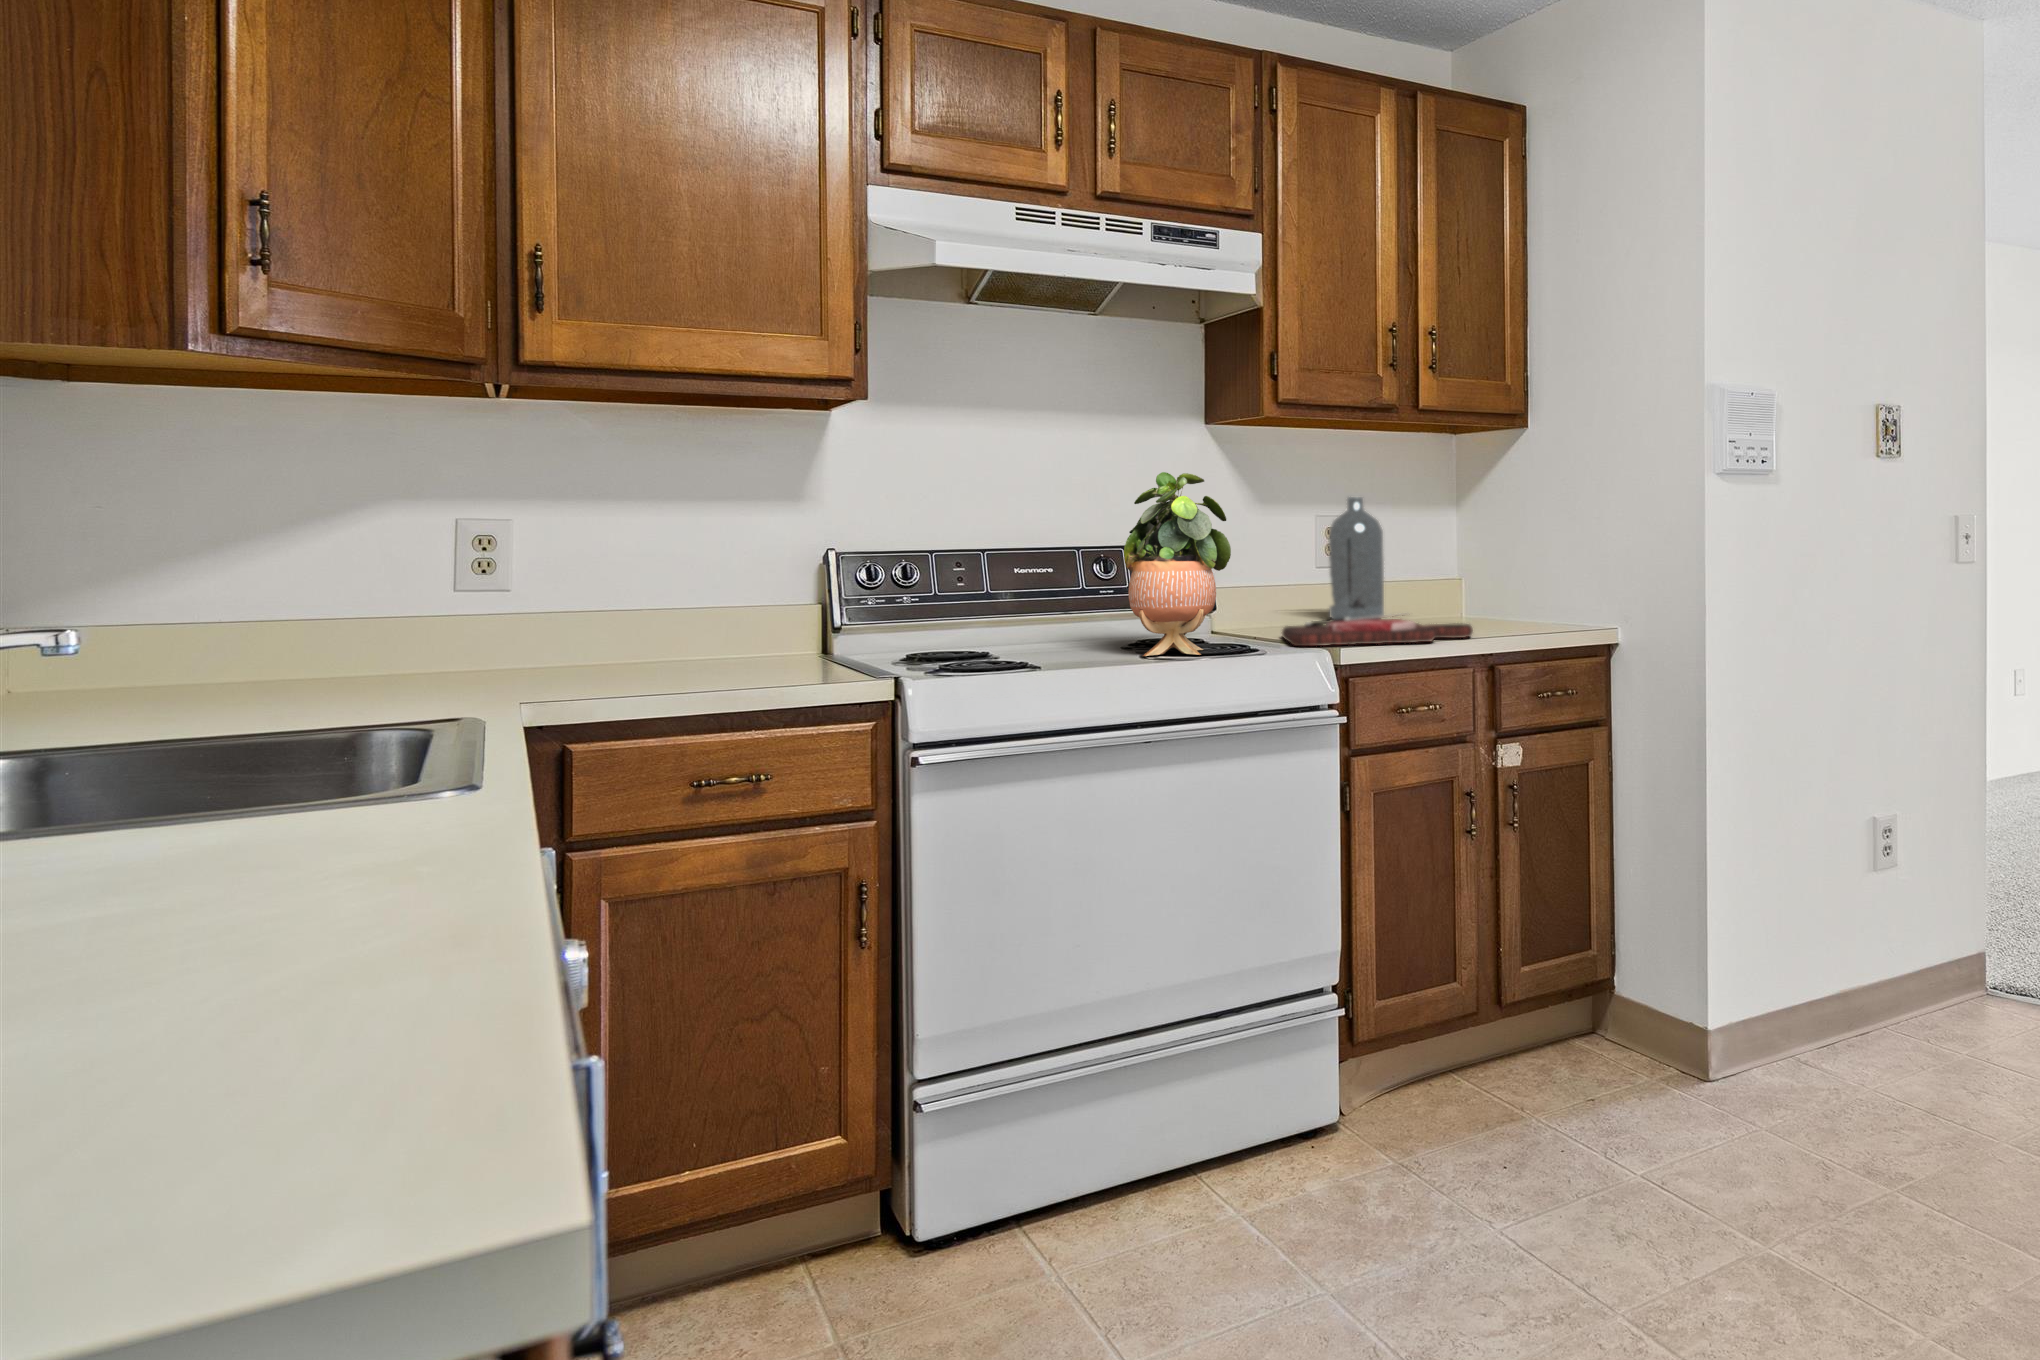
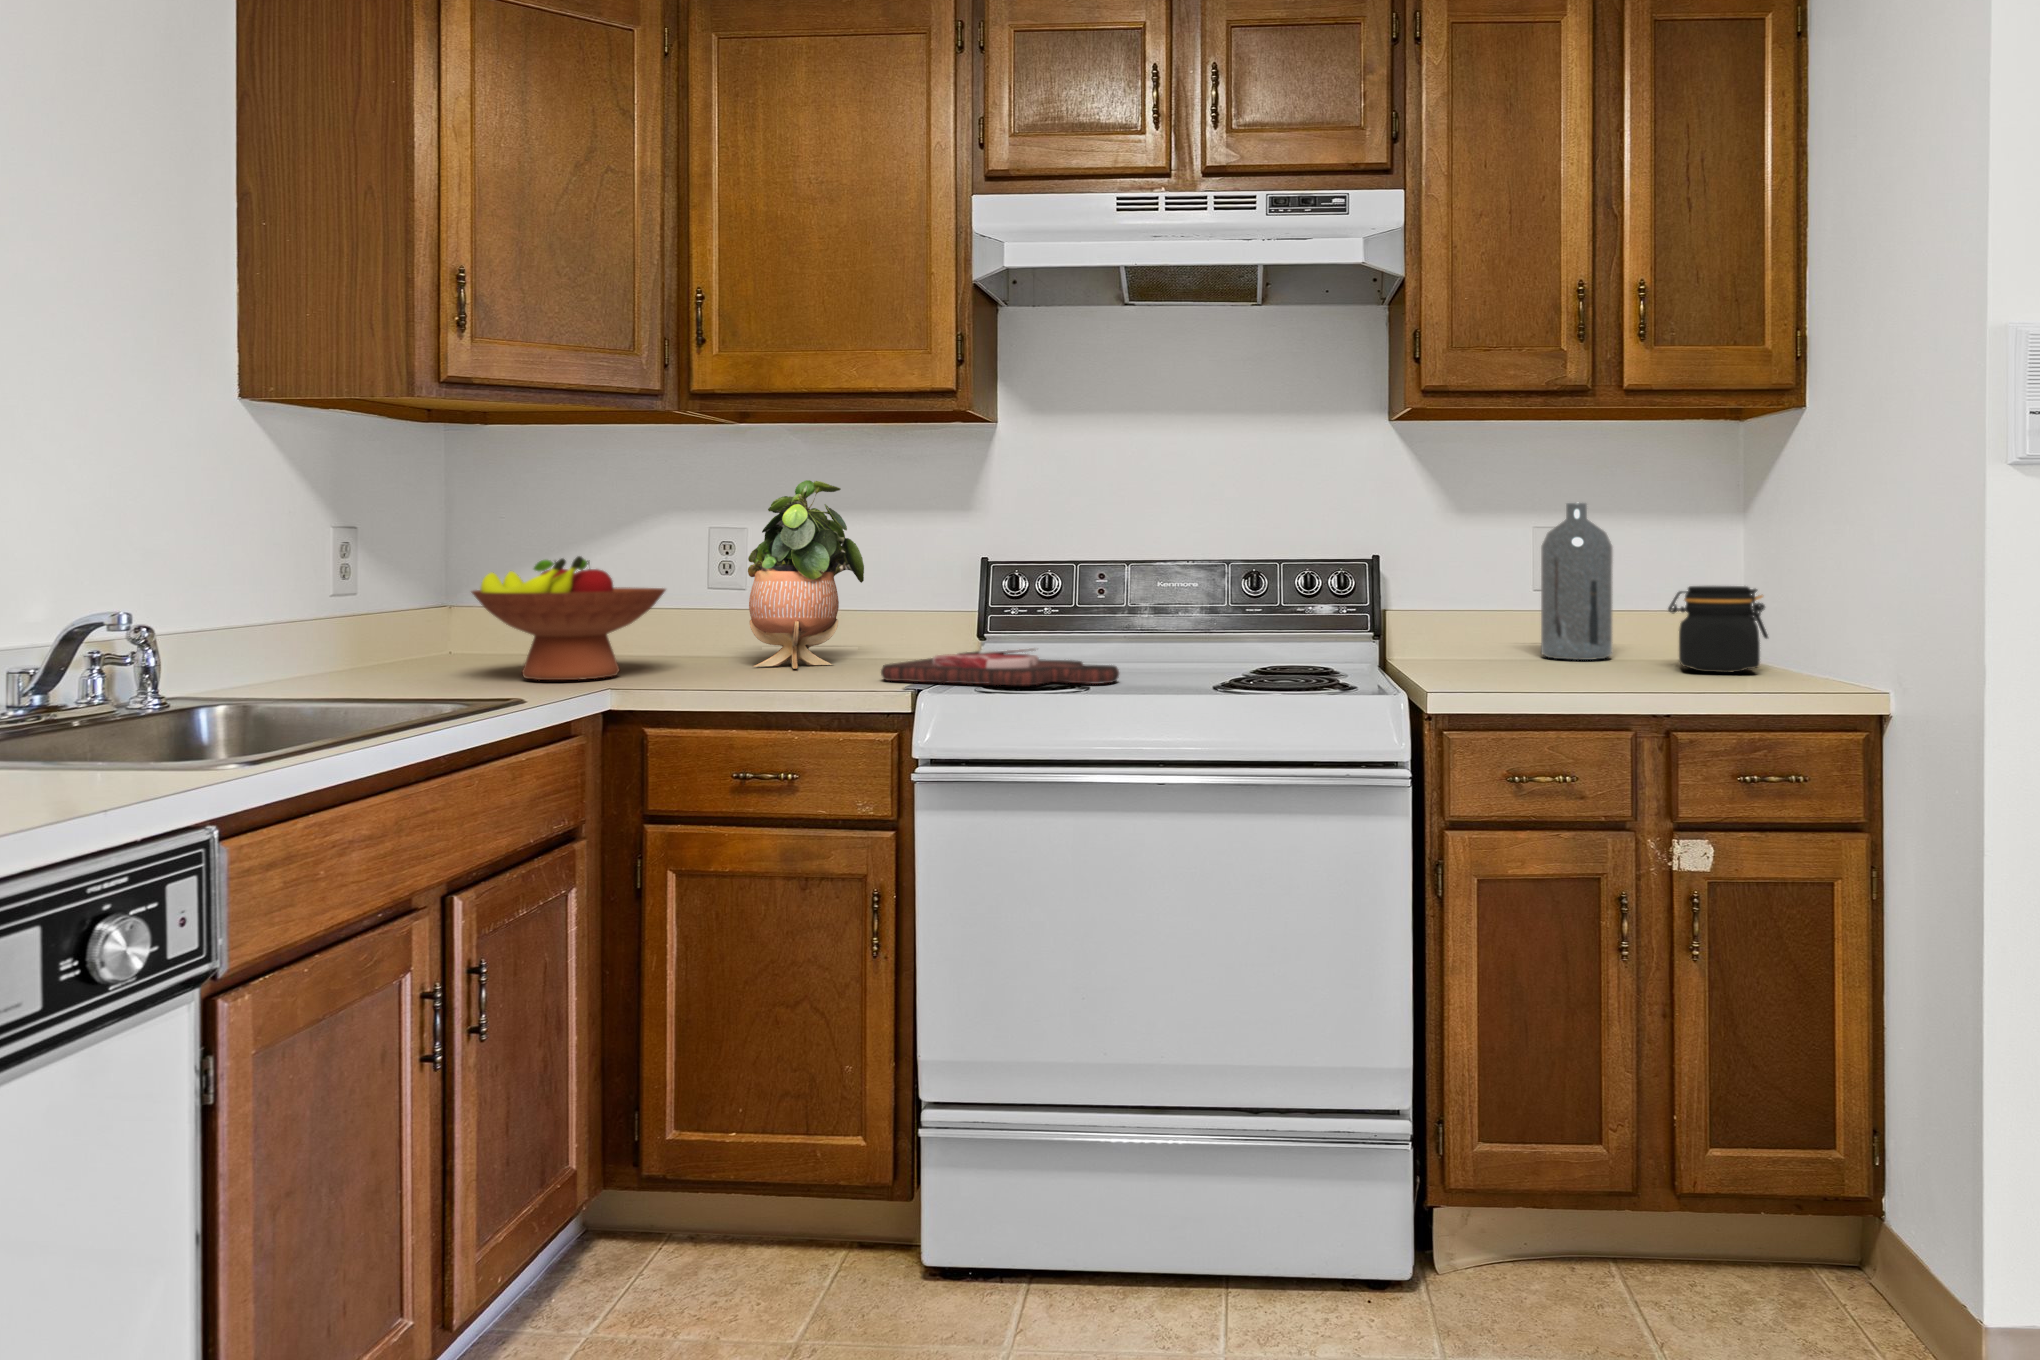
potted plant: present [1124,472,1231,656] -> present [748,480,864,669]
fruit bowl: none [203,555,500,709] -> present [472,556,666,680]
jar: none [1441,560,1510,624] -> present [1668,586,1768,673]
cutting board: present [1282,615,1473,646] -> present [881,648,1119,685]

